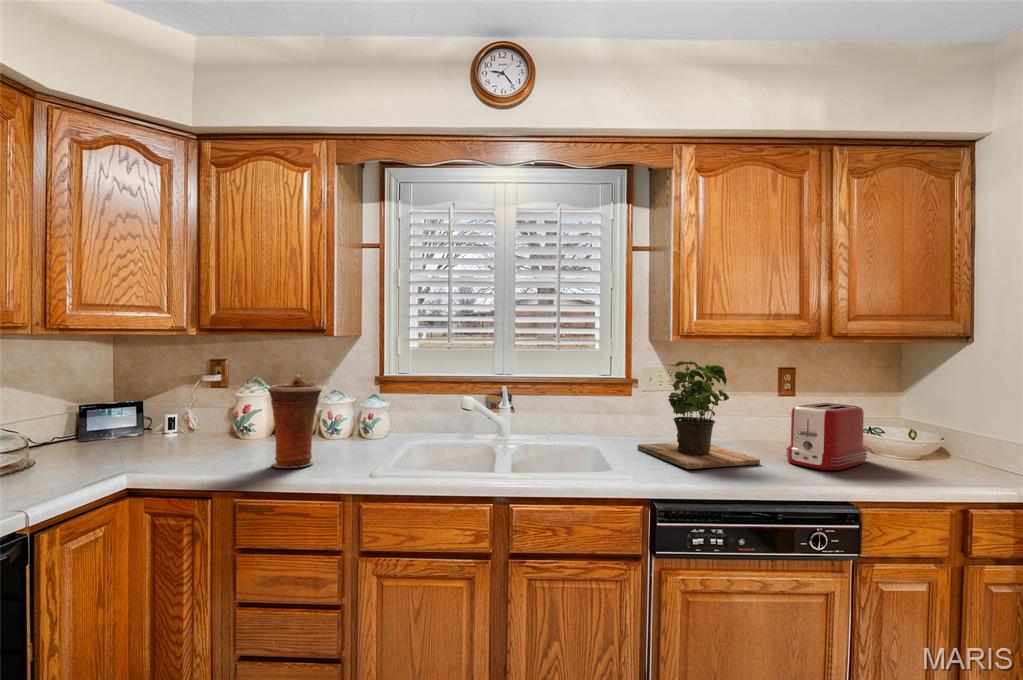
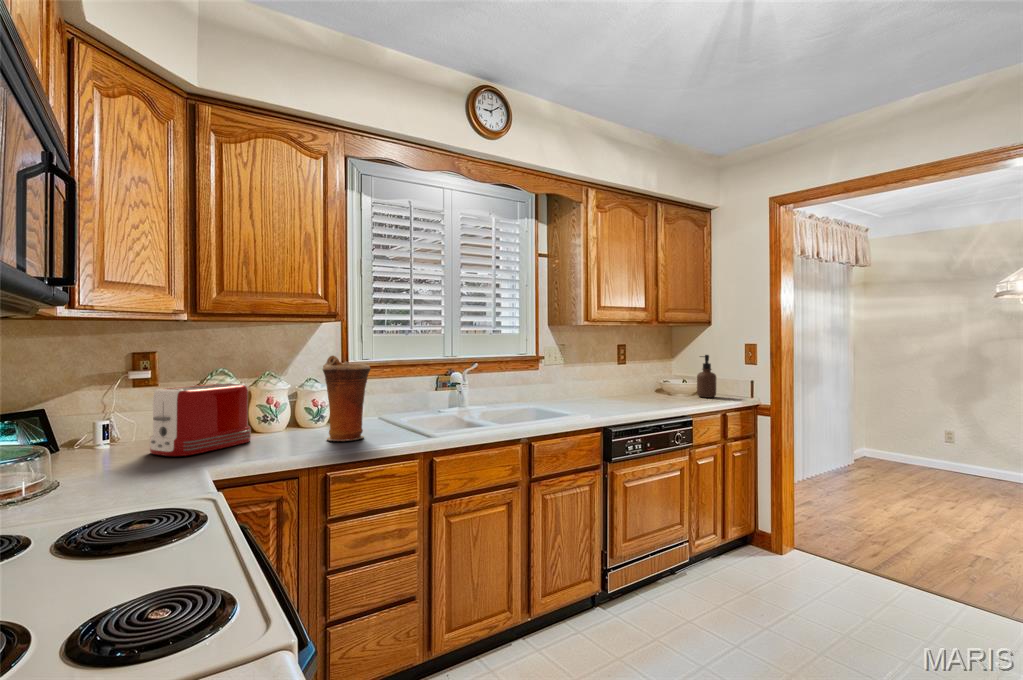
potted plant: present [637,361,760,469] -> none [557,338,635,409]
soap dispenser: none [917,395,959,471] -> present [697,355,716,398]
toaster: present [786,403,867,470] -> present [150,384,251,456]

